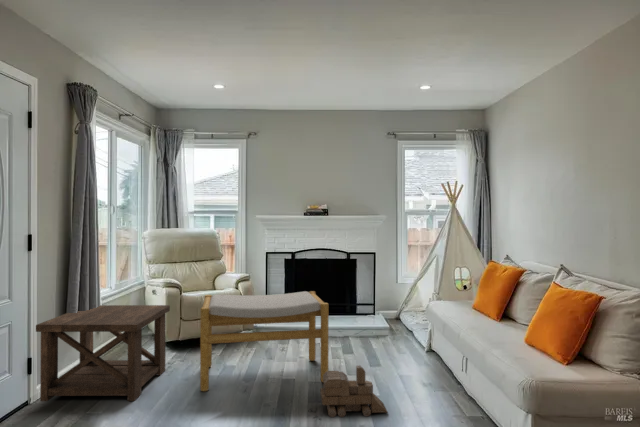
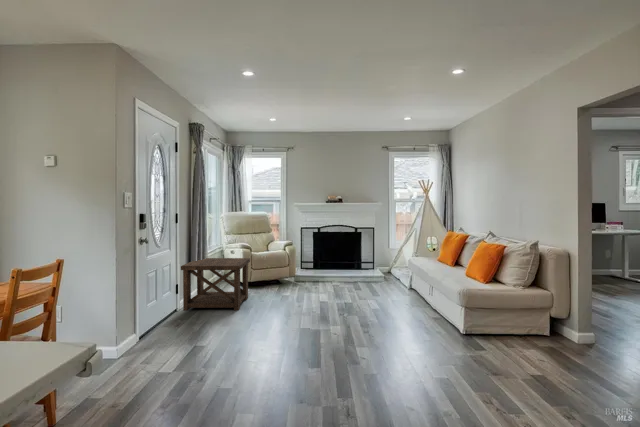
footstool: present [200,291,329,391] -> none [271,250,350,307]
toy train: present [320,365,387,418] -> none [347,289,387,317]

